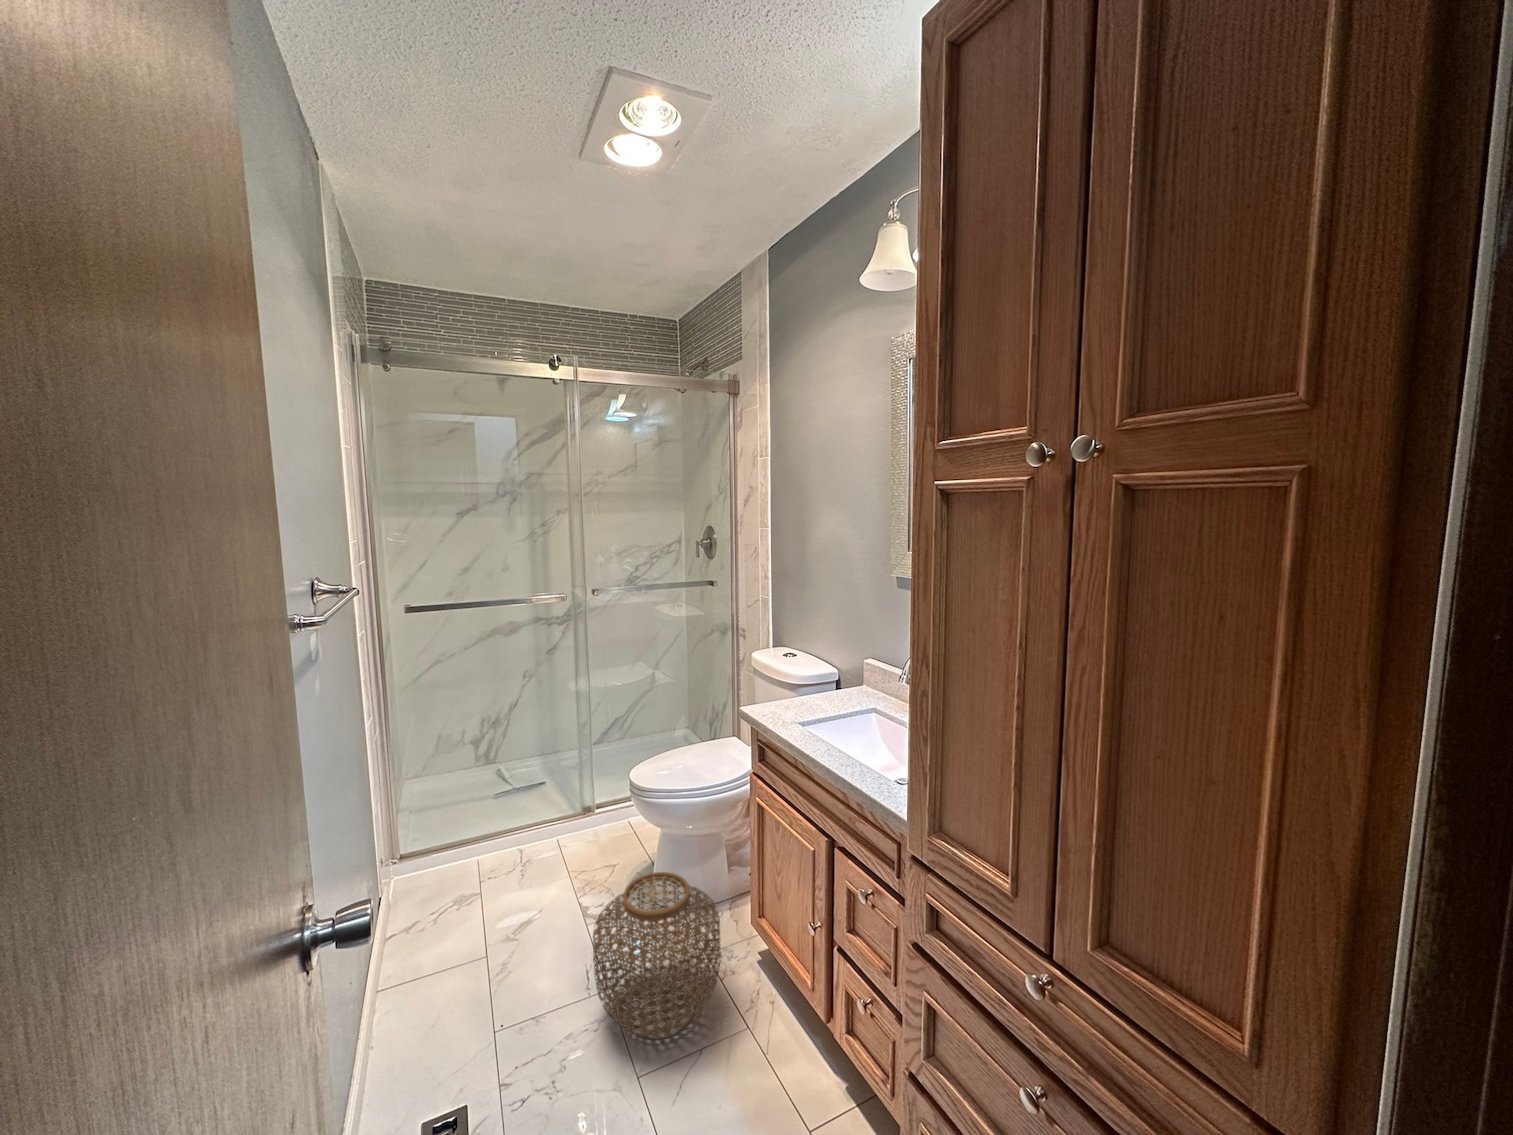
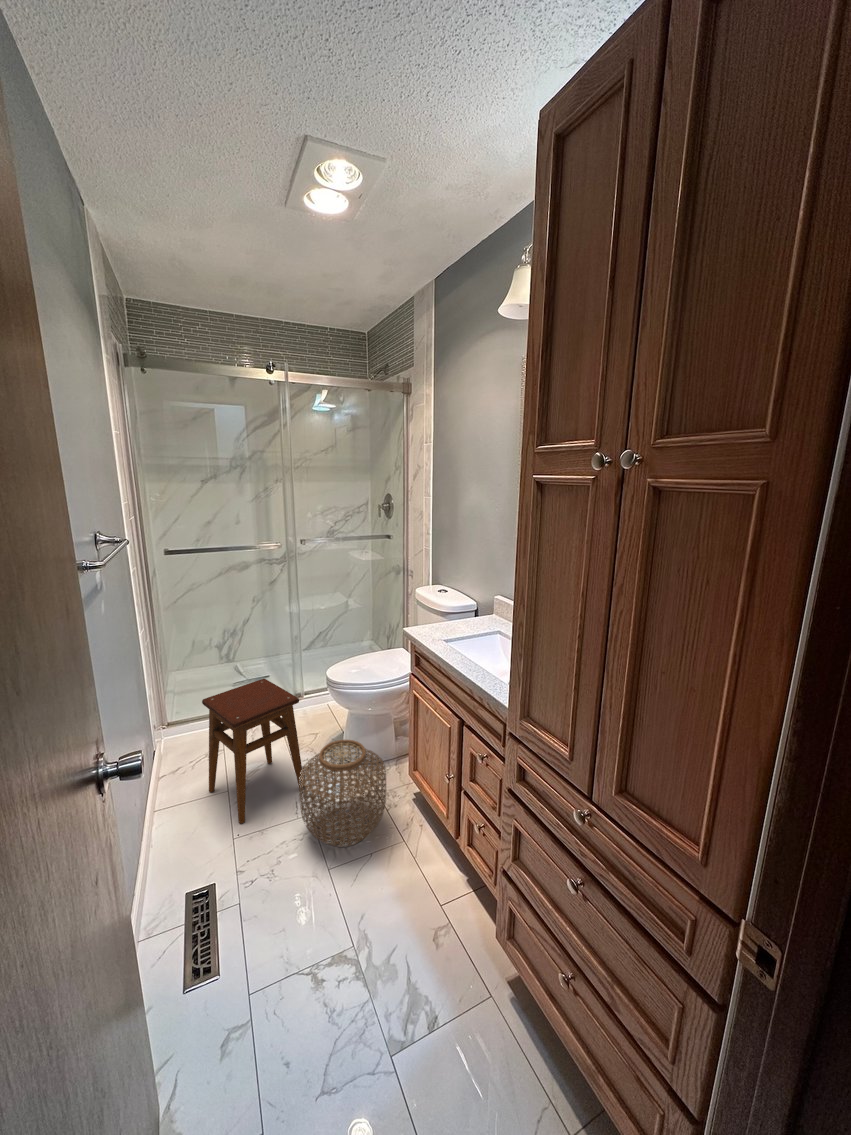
stool: none [453,785,599,1007] -> present [202,679,302,824]

